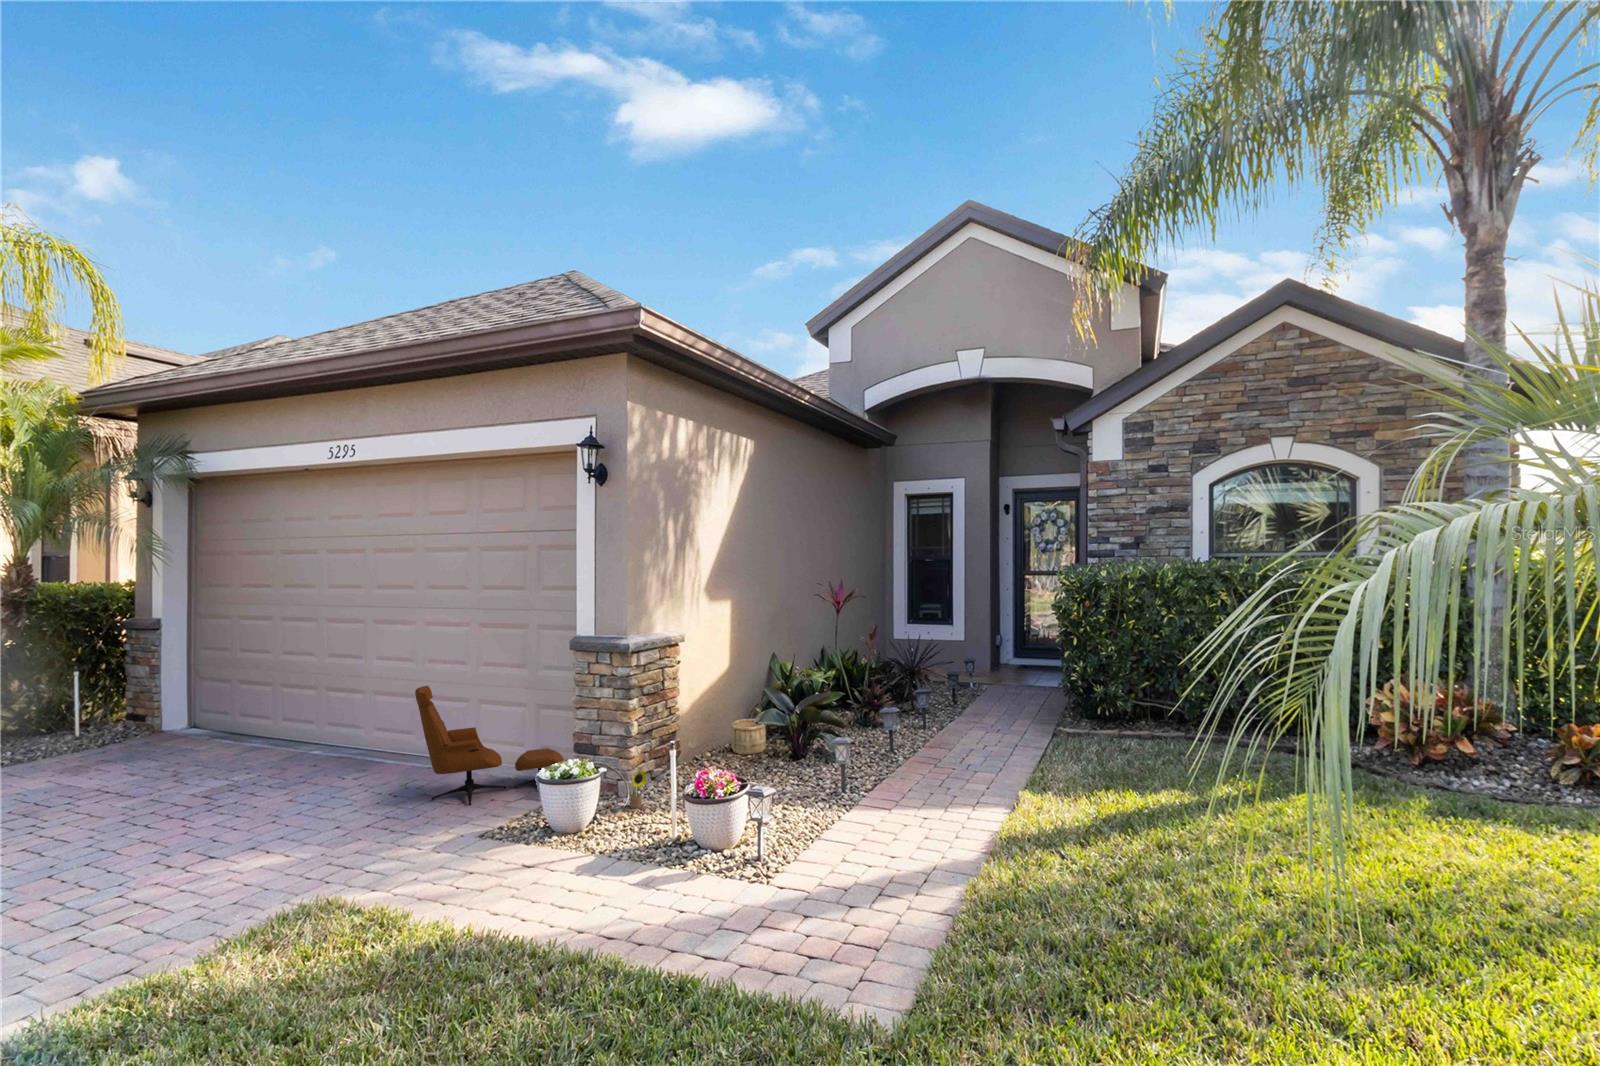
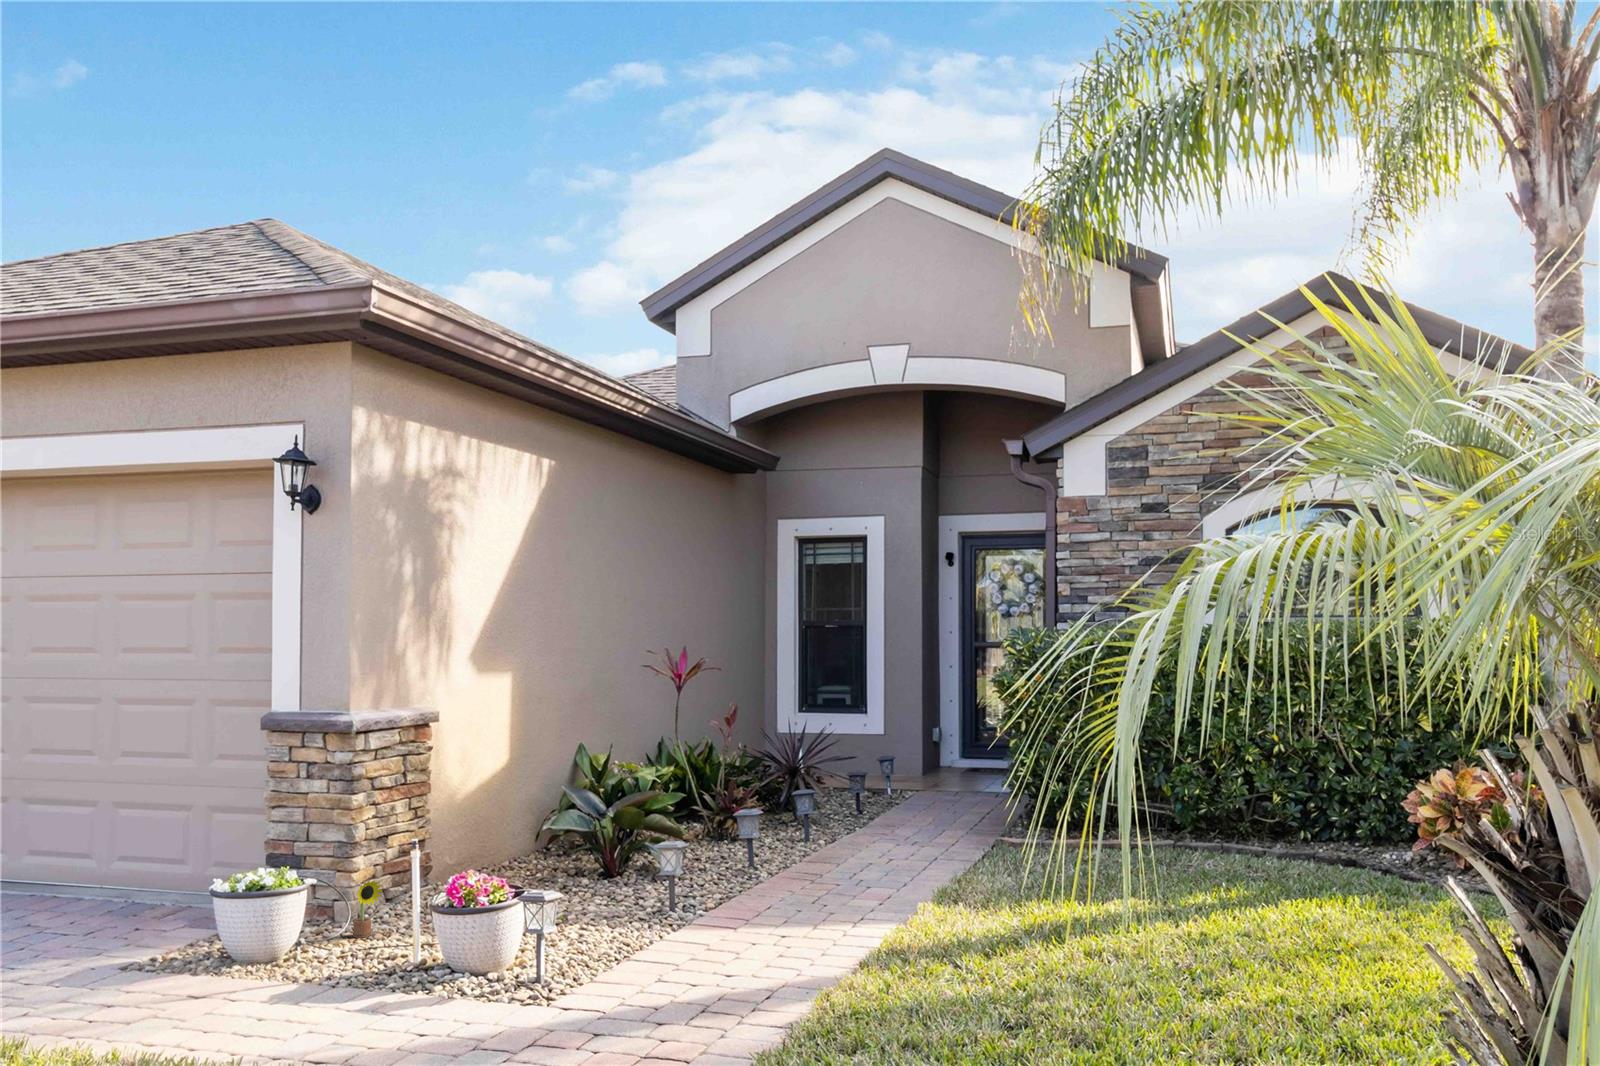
lounge chair: present [415,686,563,805] -> none [23,765,254,942]
wooden bucket: present [731,719,766,754] -> none [513,826,567,876]

